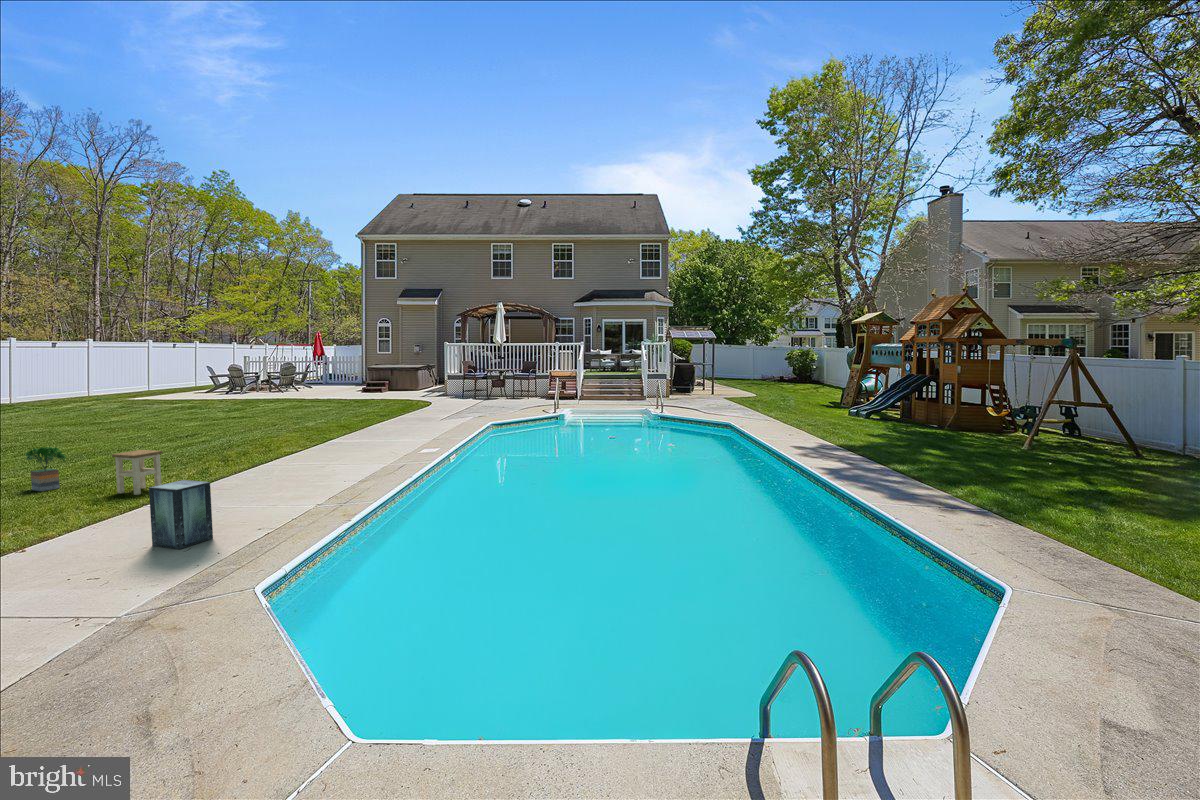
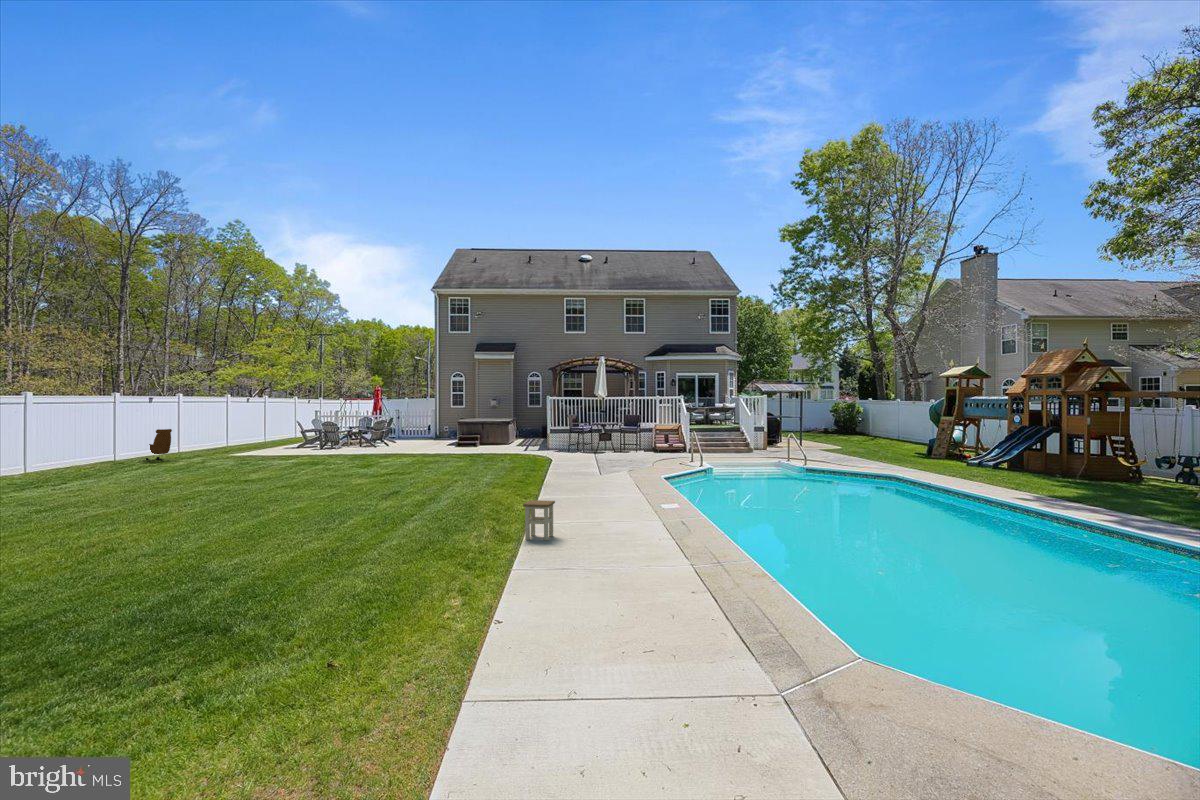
lounge chair: none [27,371,56,403] -> present [143,429,172,462]
potted tree: present [25,447,66,491] -> none [435,499,467,540]
storage box: present [149,480,213,549] -> none [691,521,723,578]

